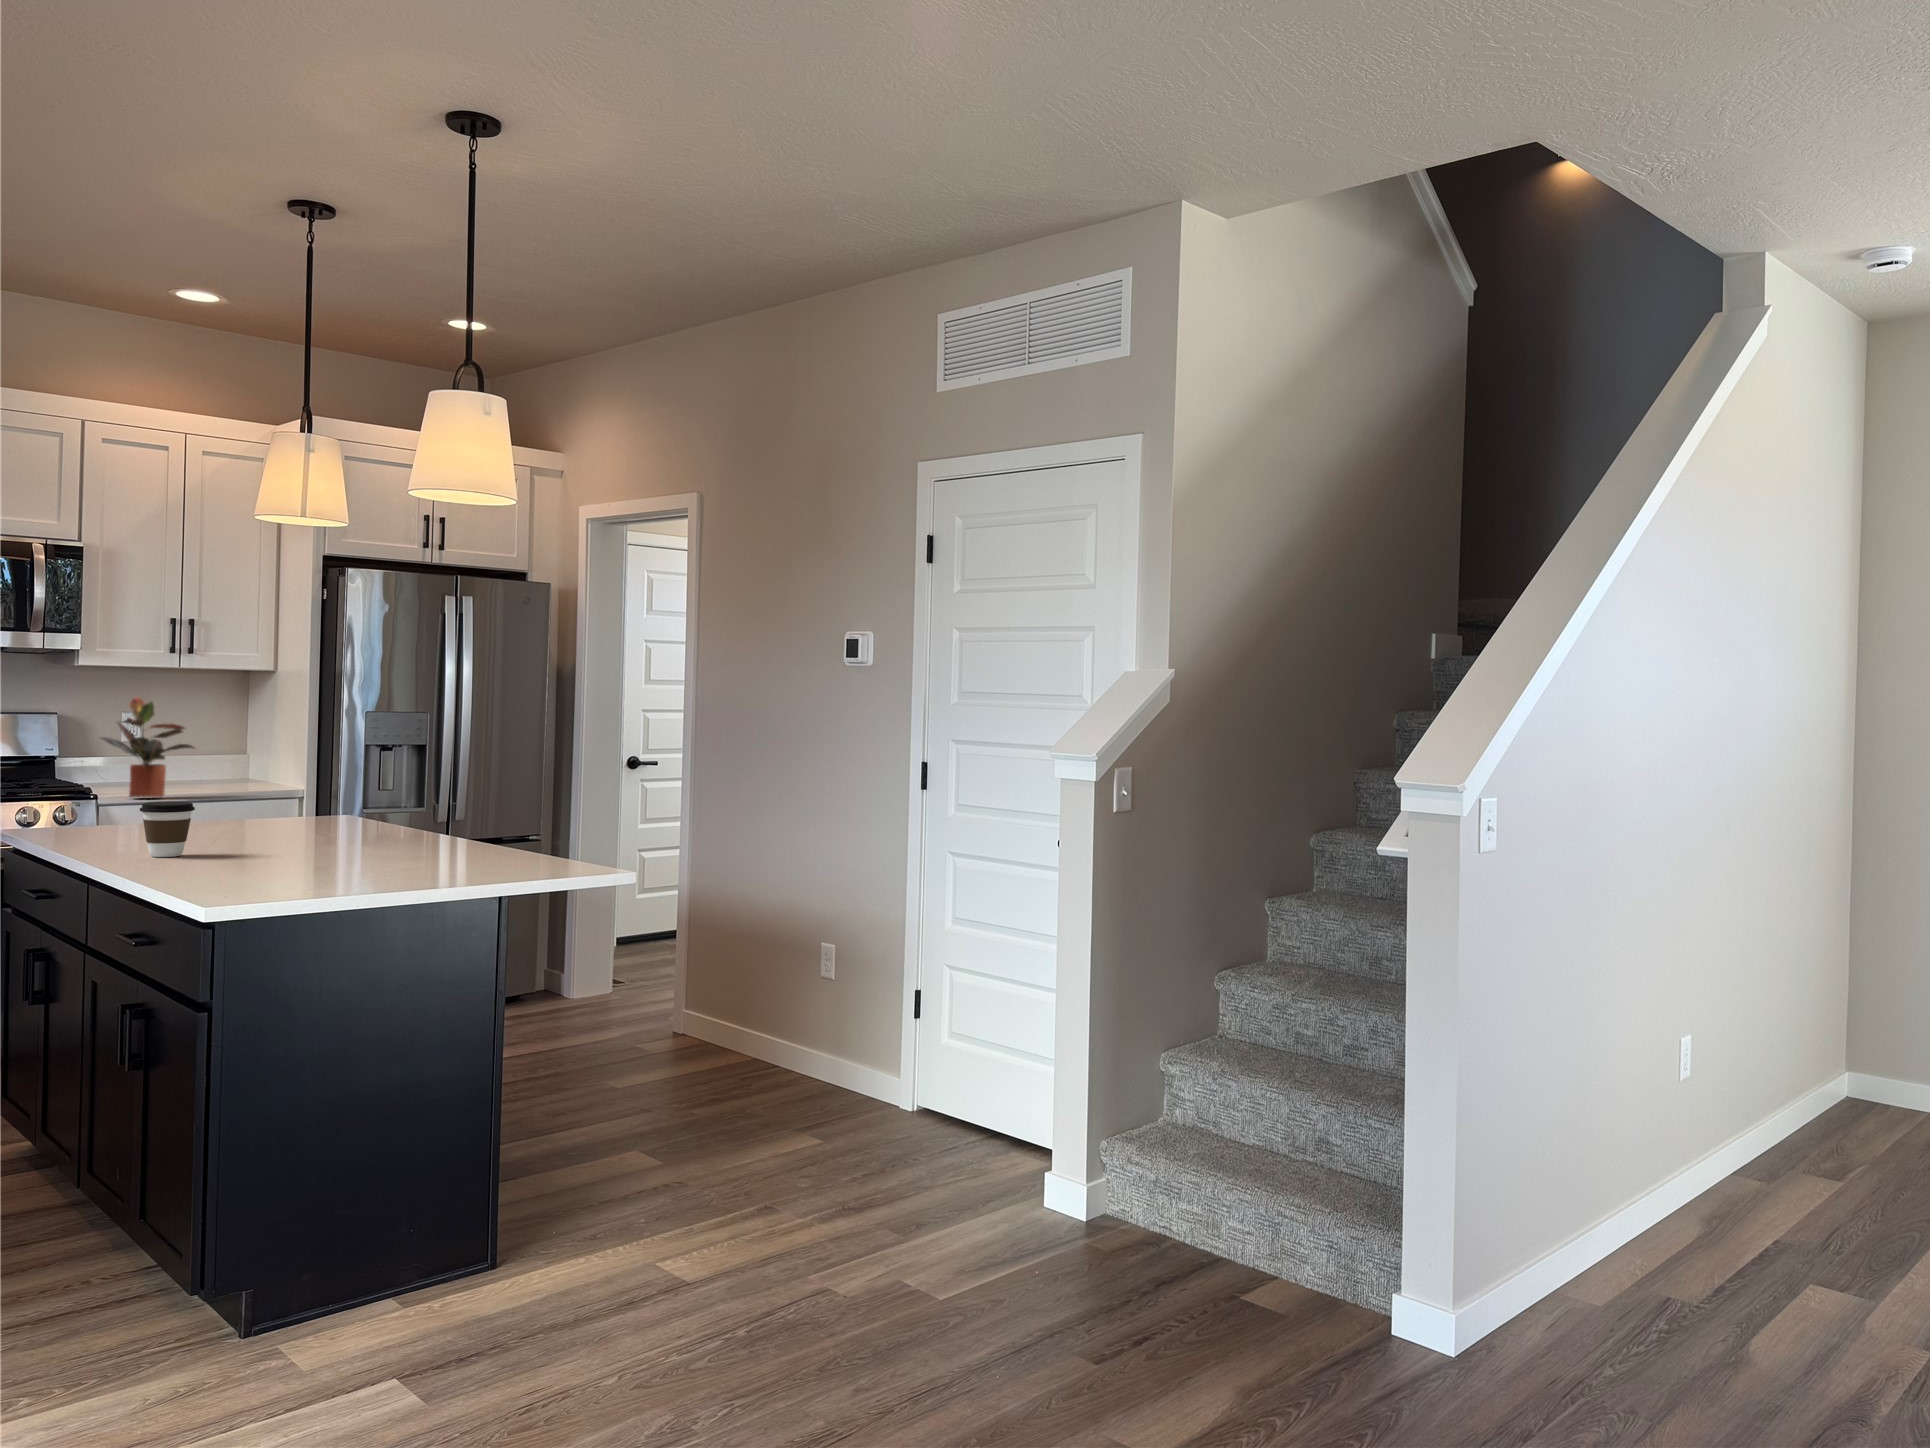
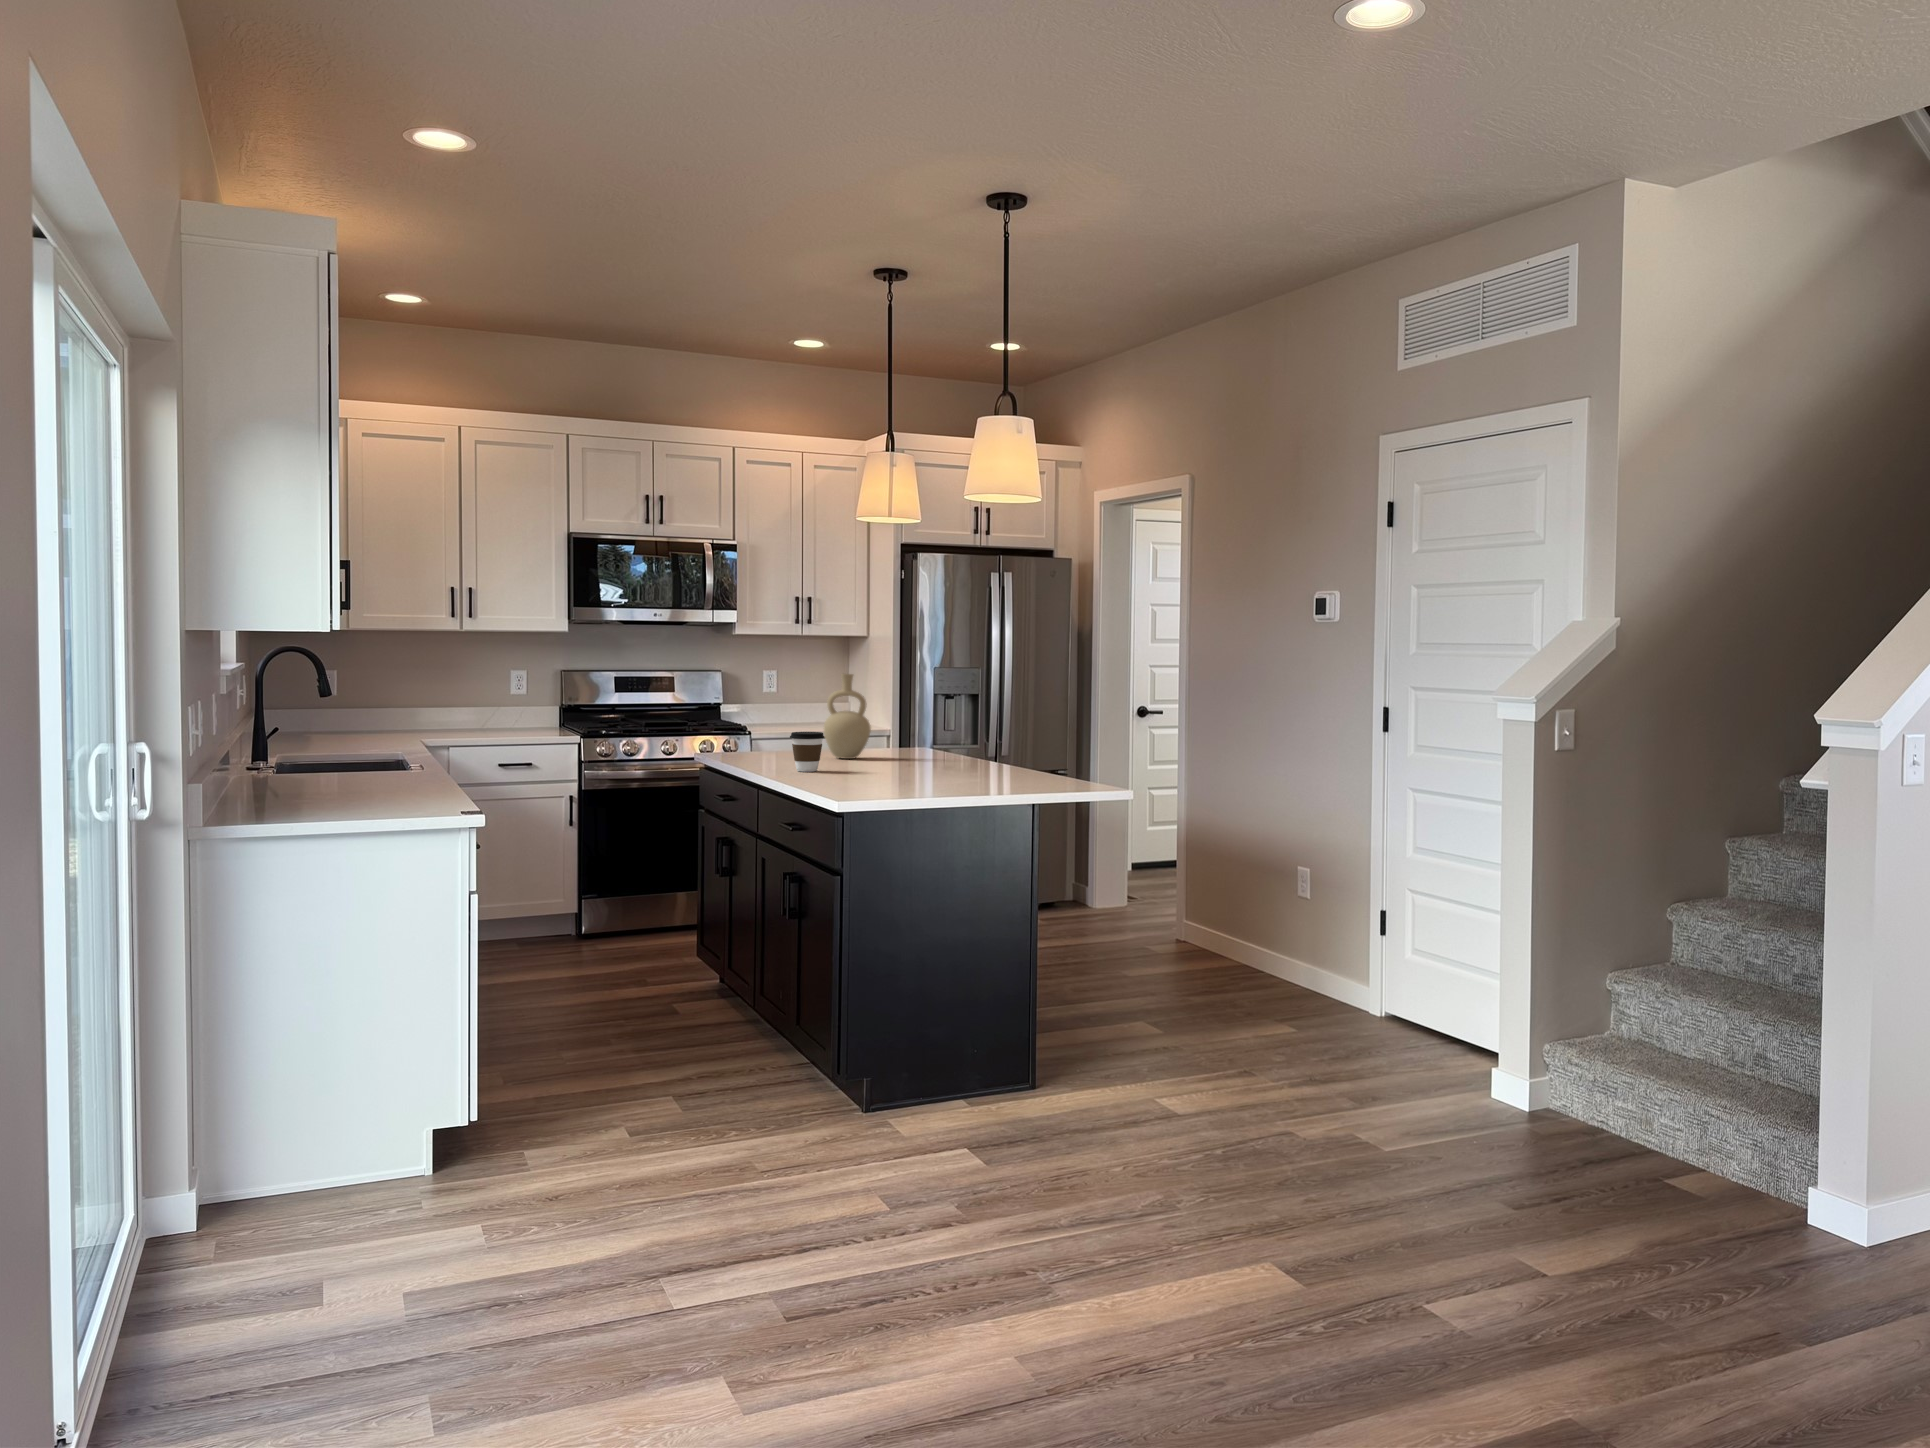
potted plant: present [101,697,194,797] -> none [749,657,814,735]
vase: none [200,721,270,833] -> present [824,674,871,759]

